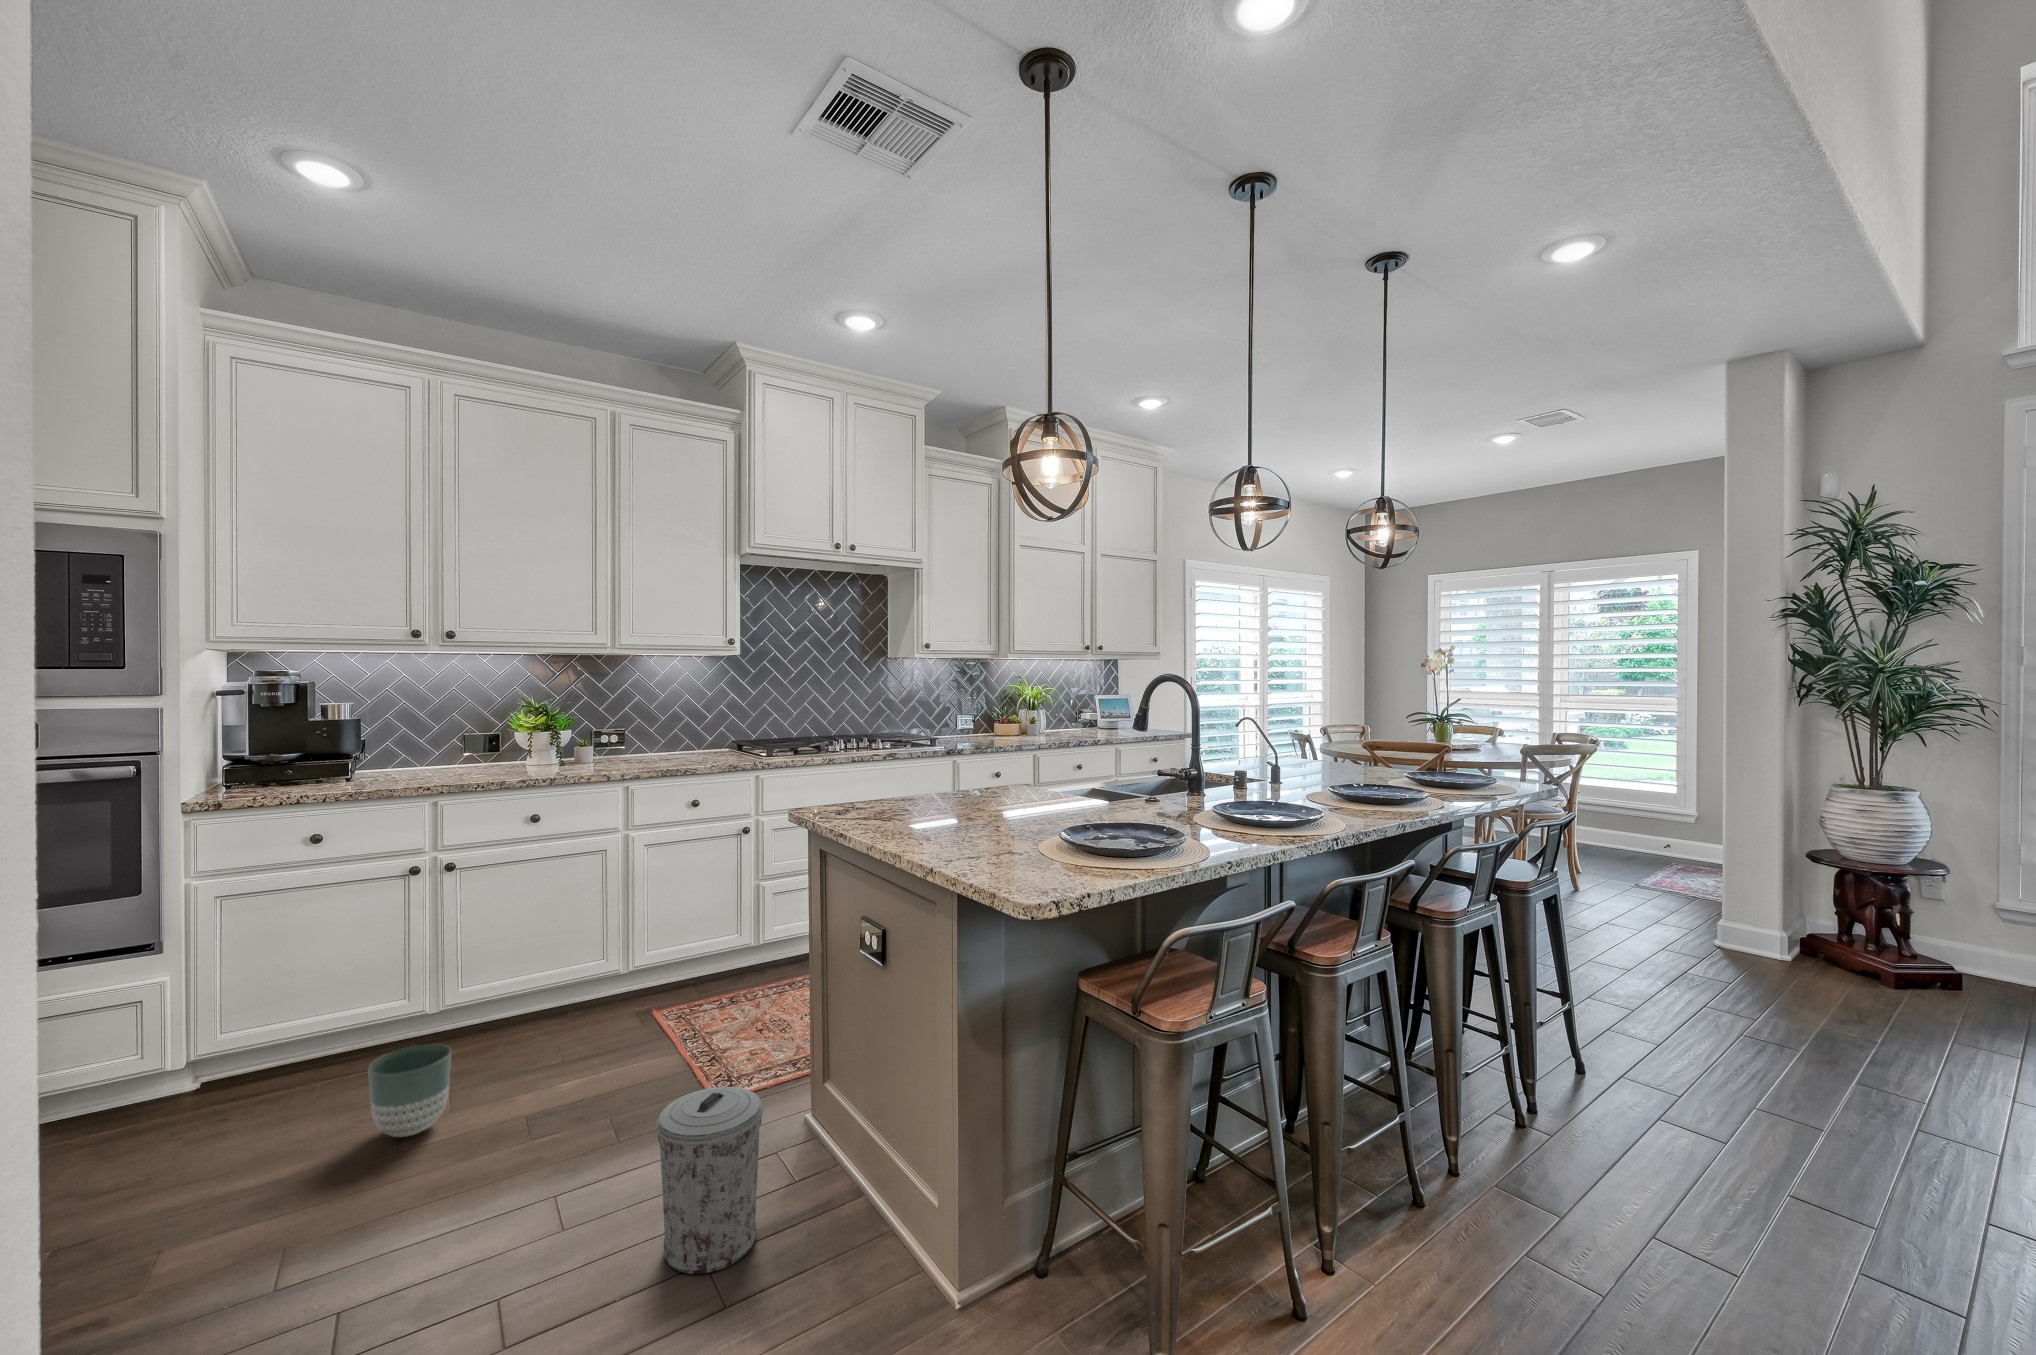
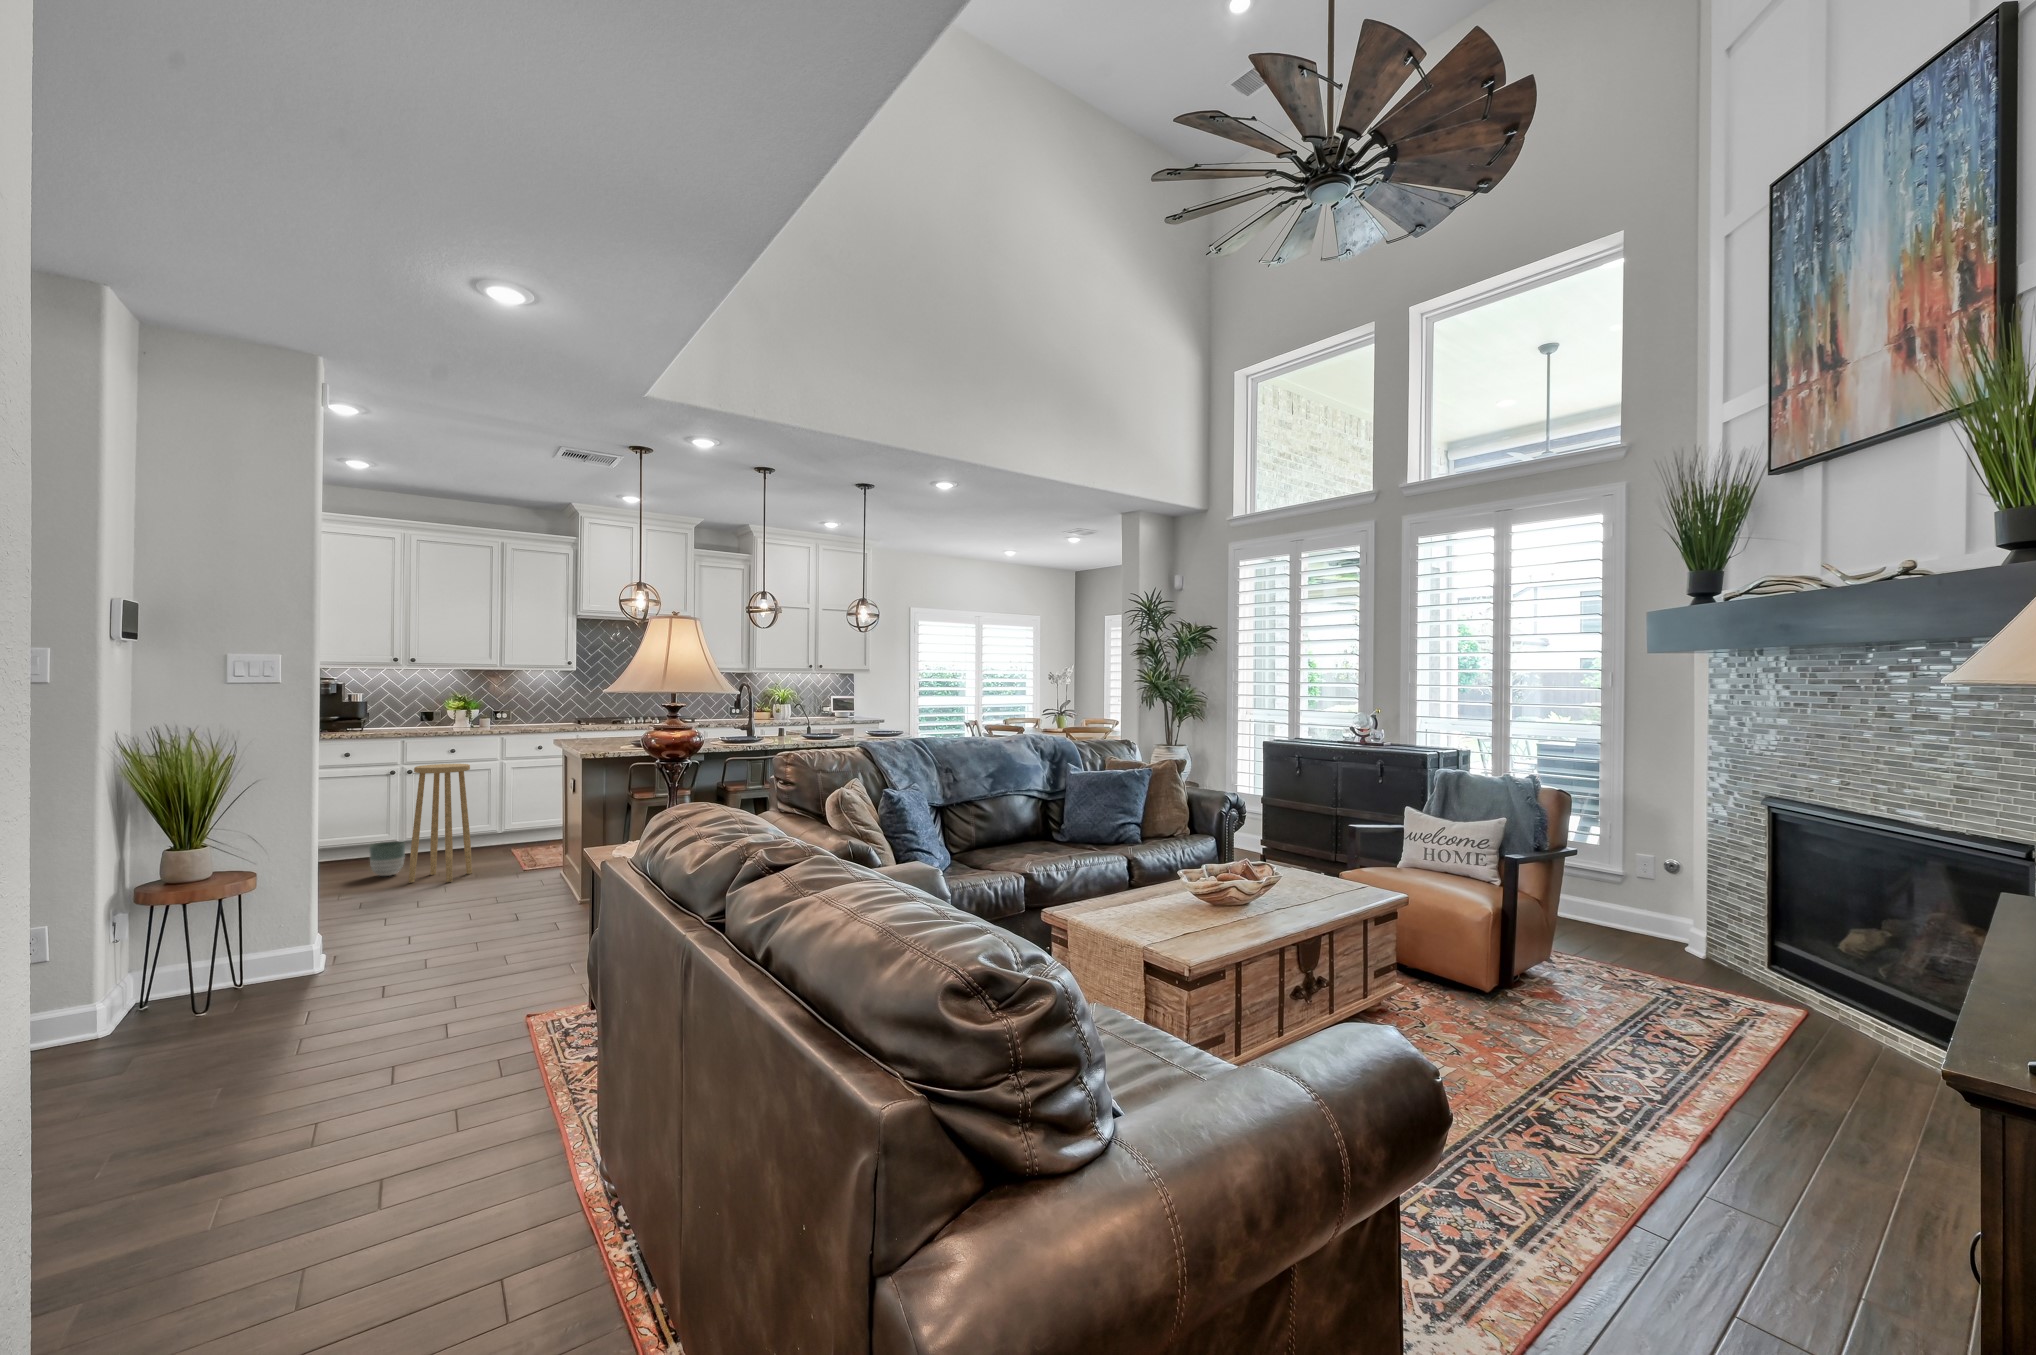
stool: none [465,870,603,1173] -> present [409,764,472,883]
trash can: present [656,1087,763,1274] -> none [477,837,522,898]

